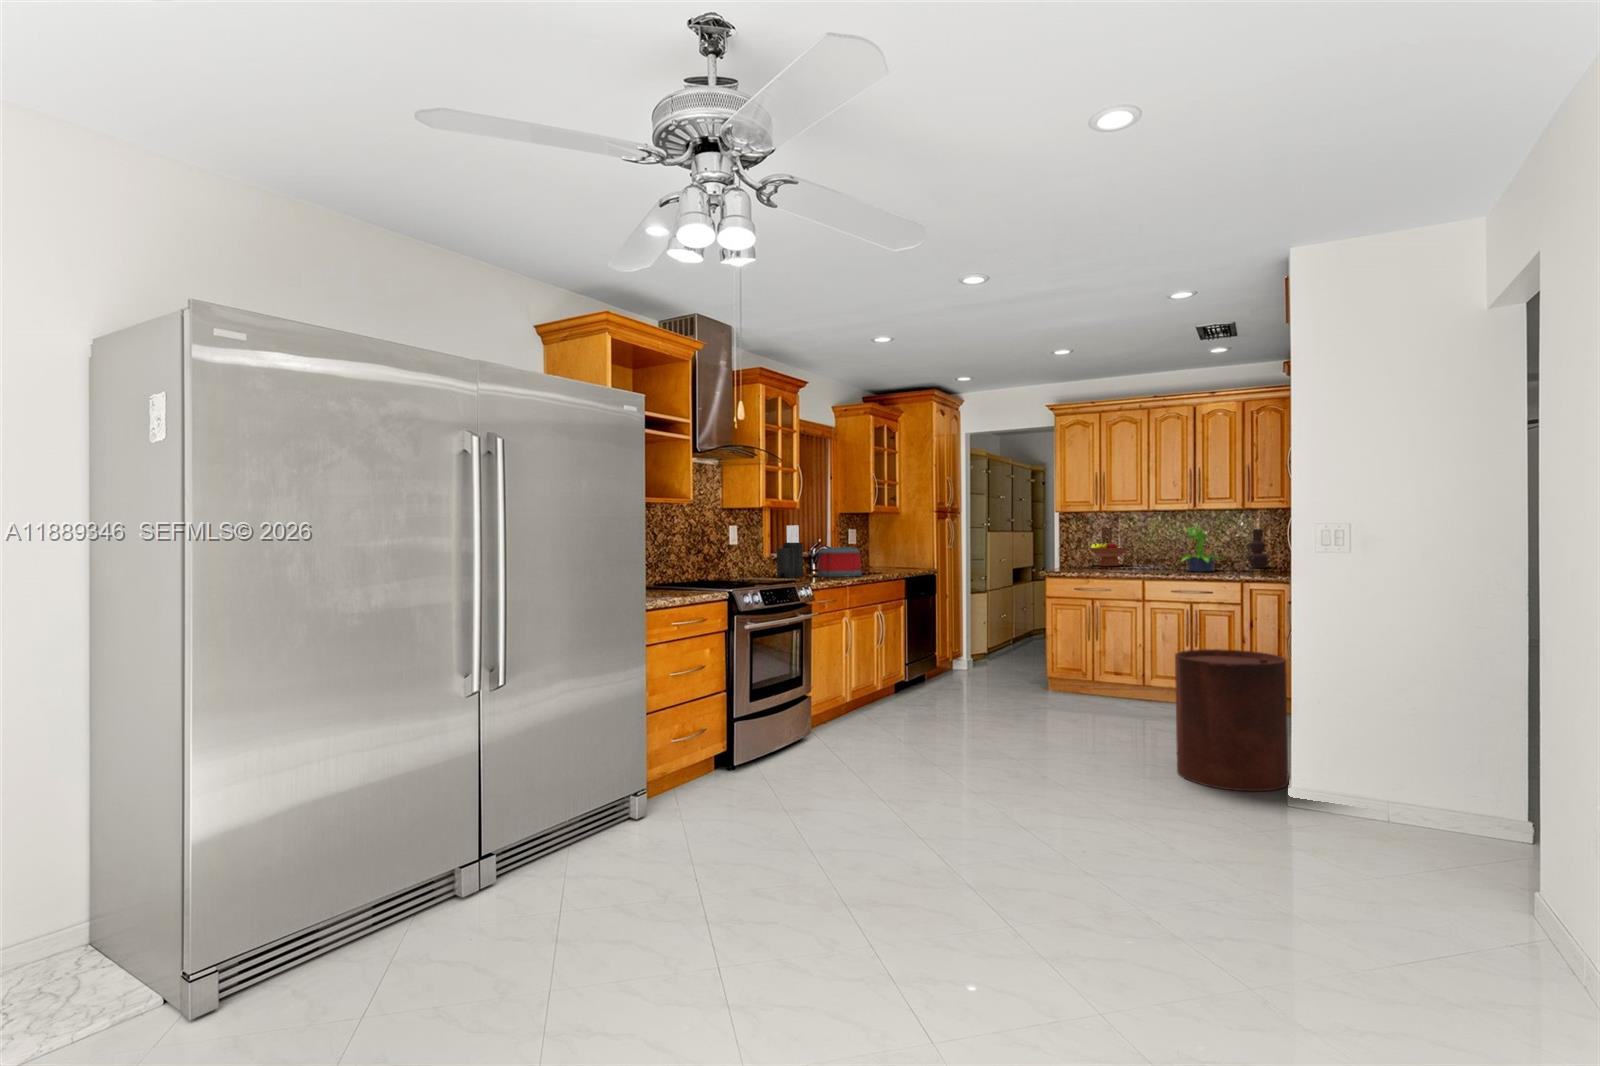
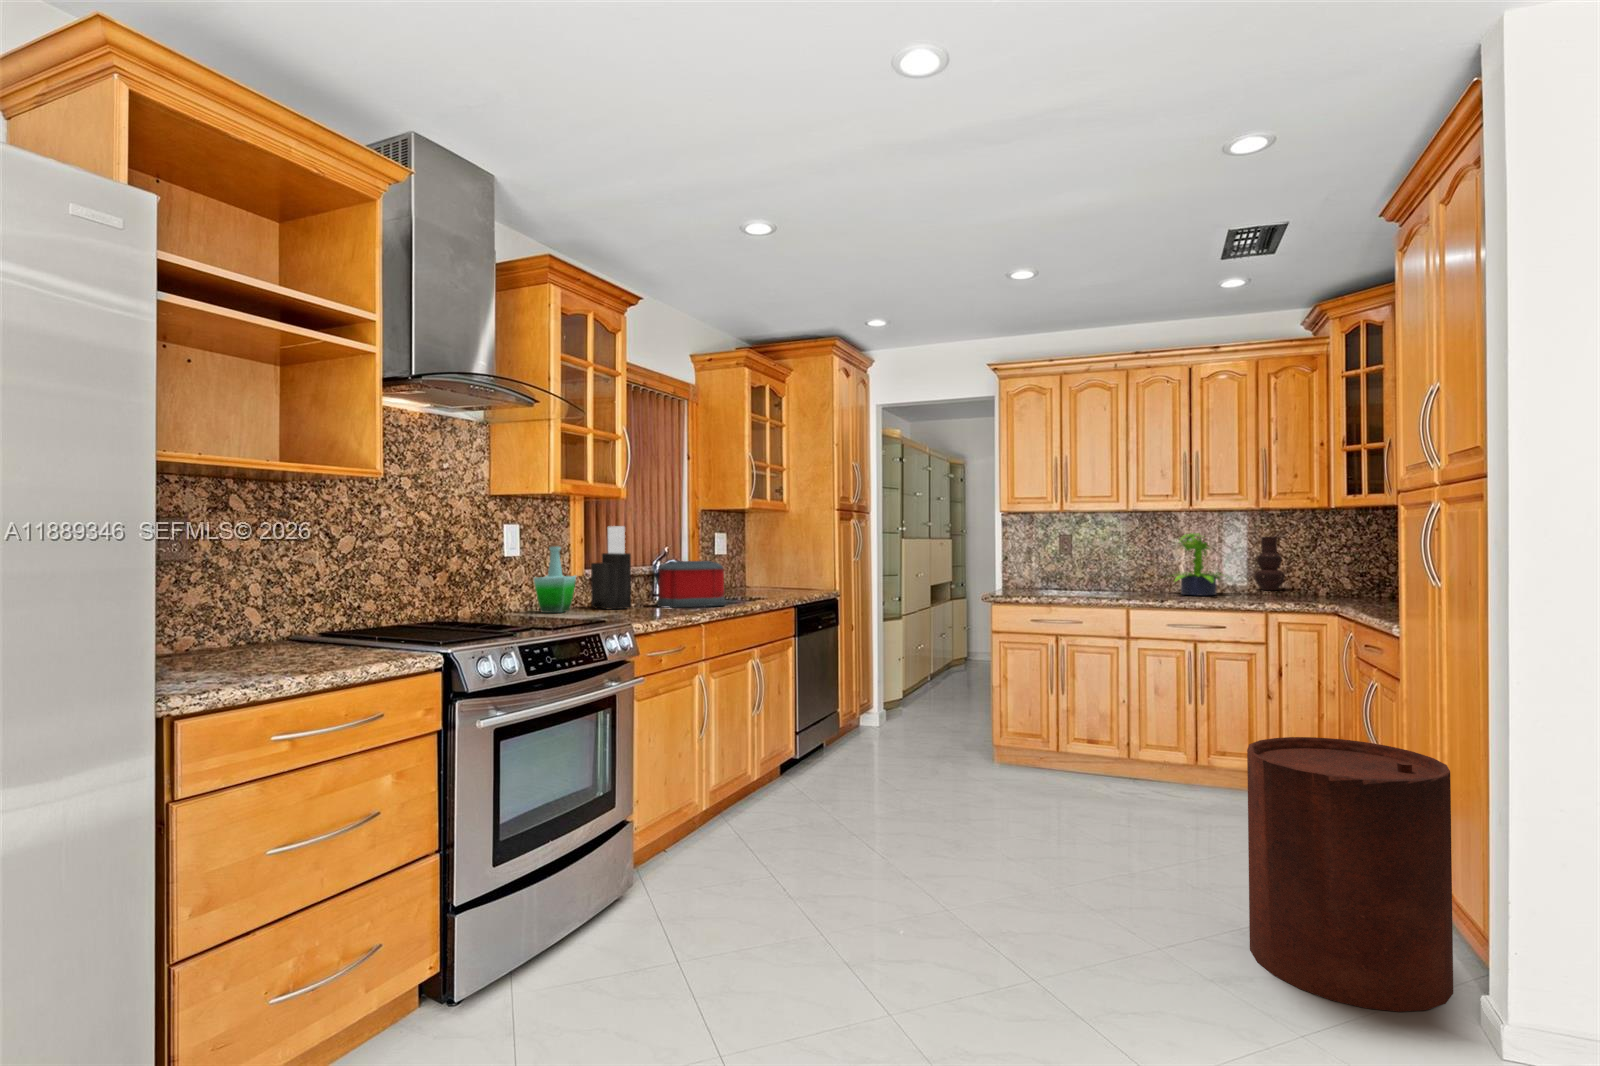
bottle: none [746,536,770,579] -> present [534,542,576,613]
fruit bowl: present [1089,541,1129,566] -> none [1041,551,1095,586]

